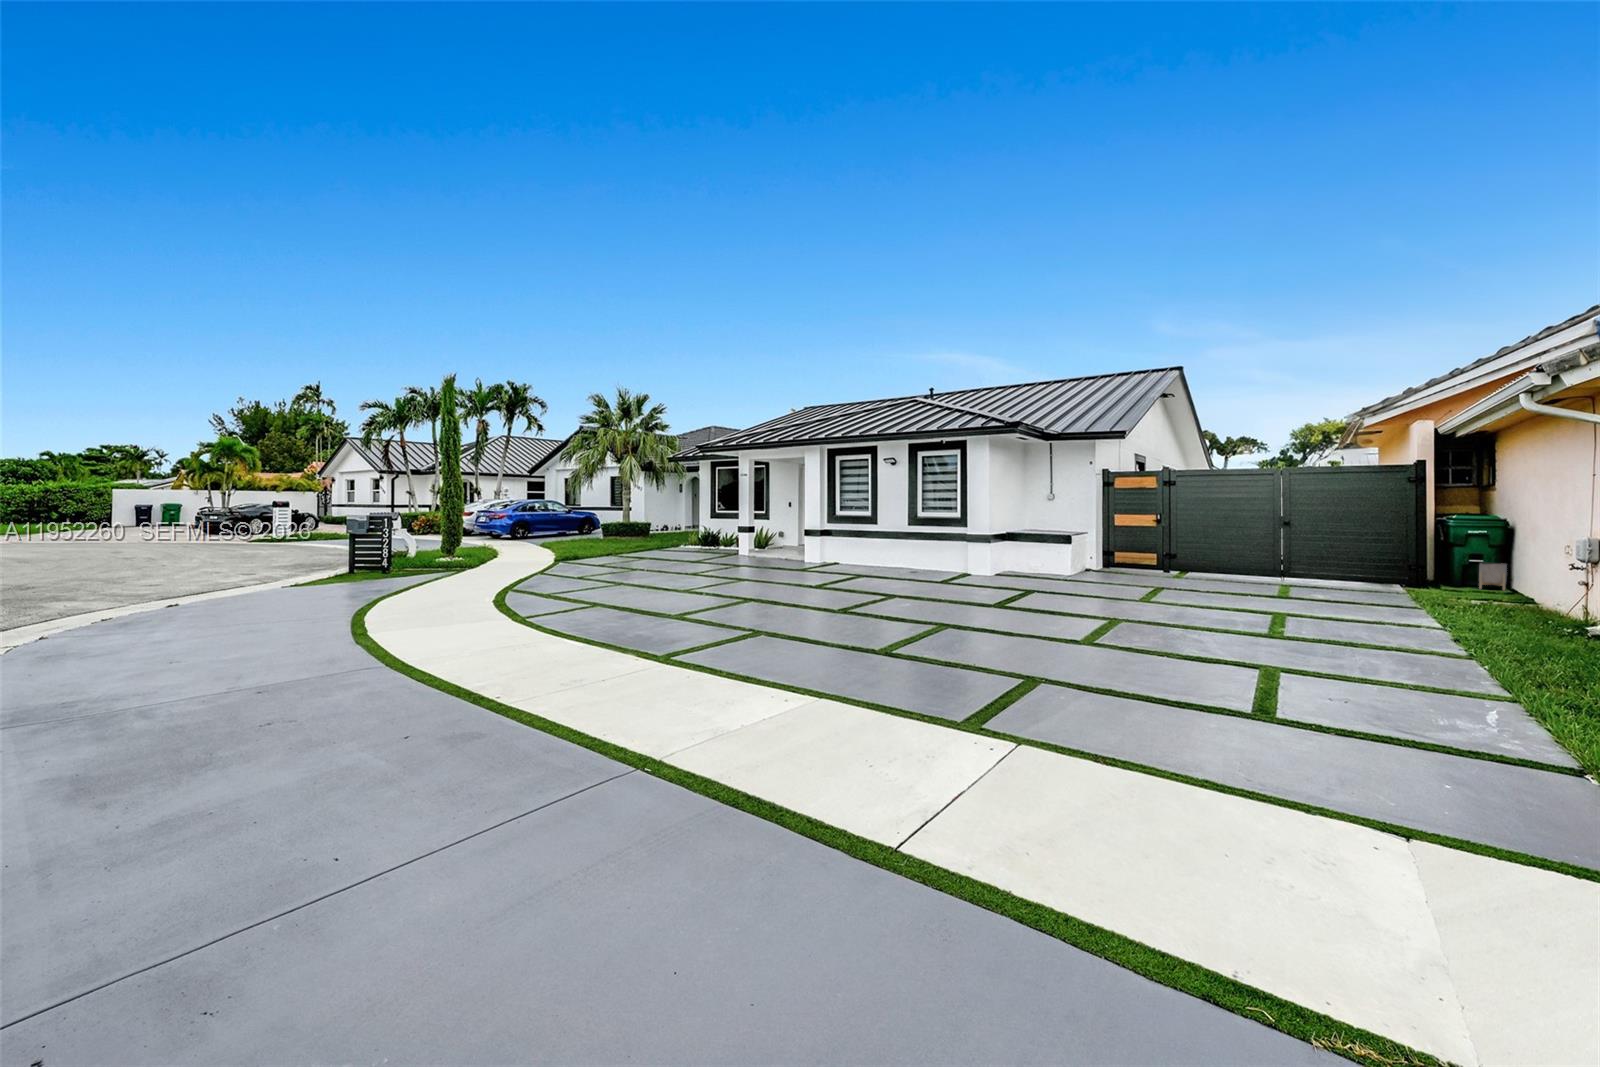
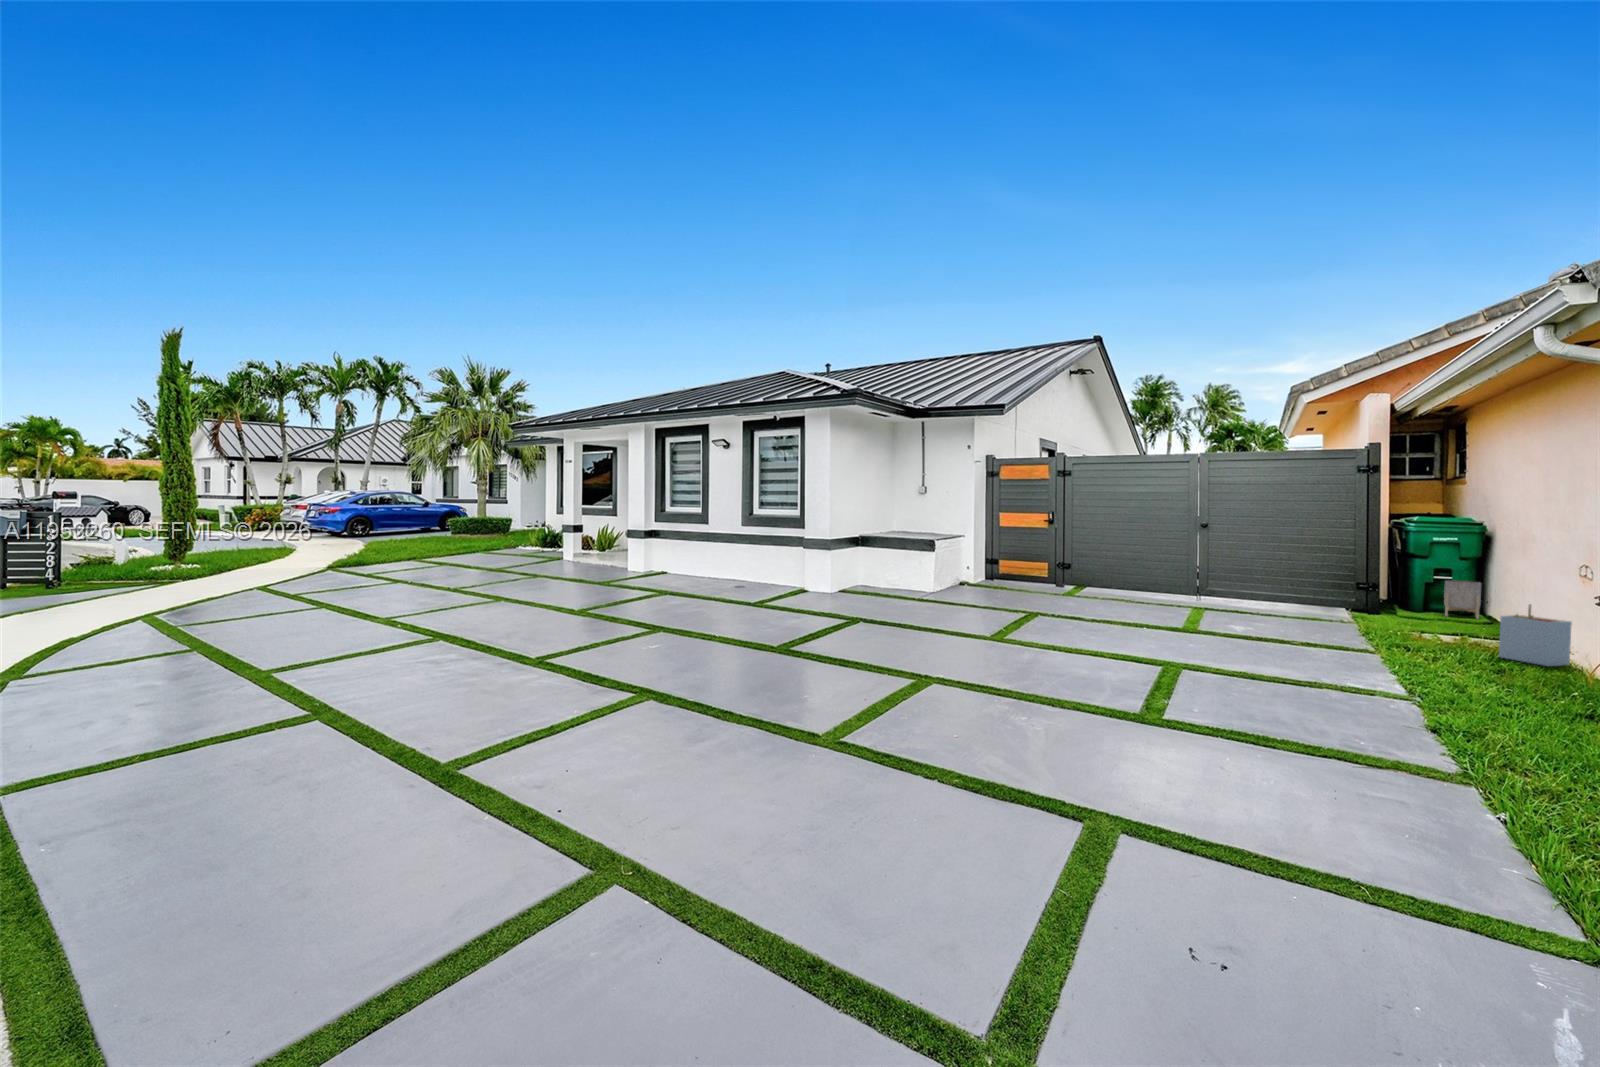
storage bin: none [1508,572,1556,612] -> present [1499,605,1572,666]

